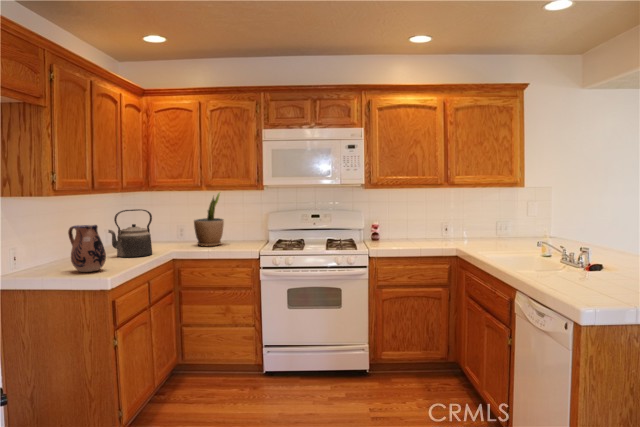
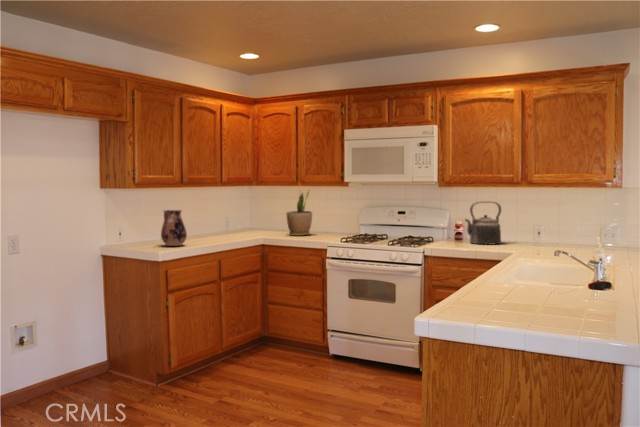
kettle: present [108,209,152,257] -> present [465,201,501,244]

